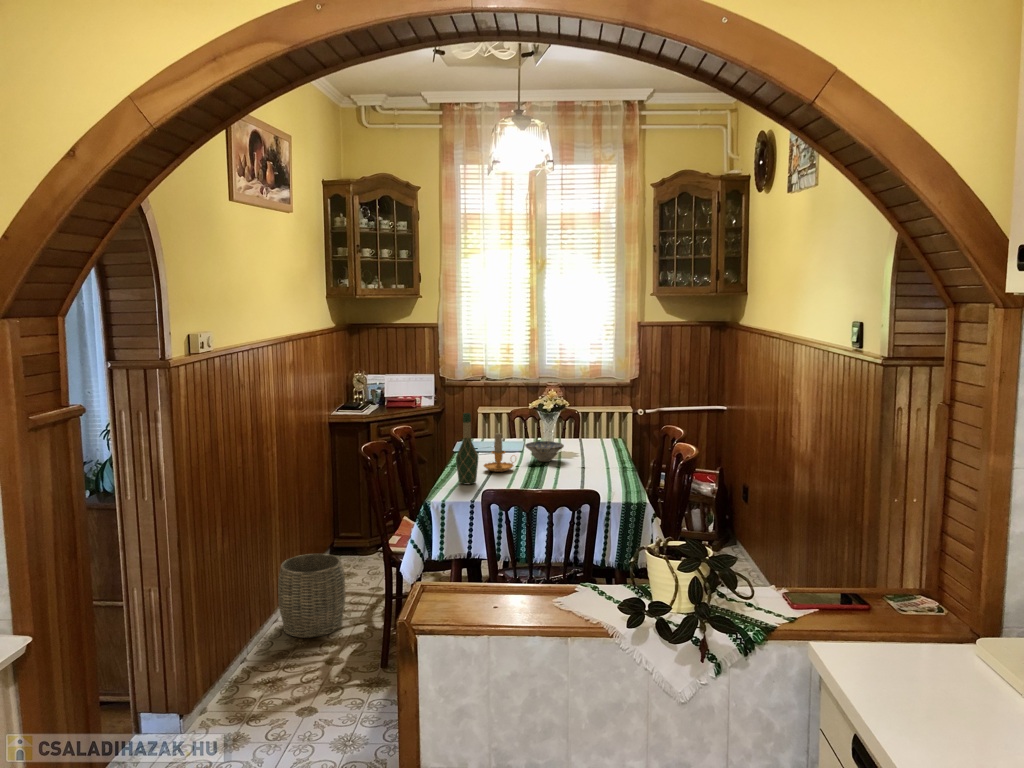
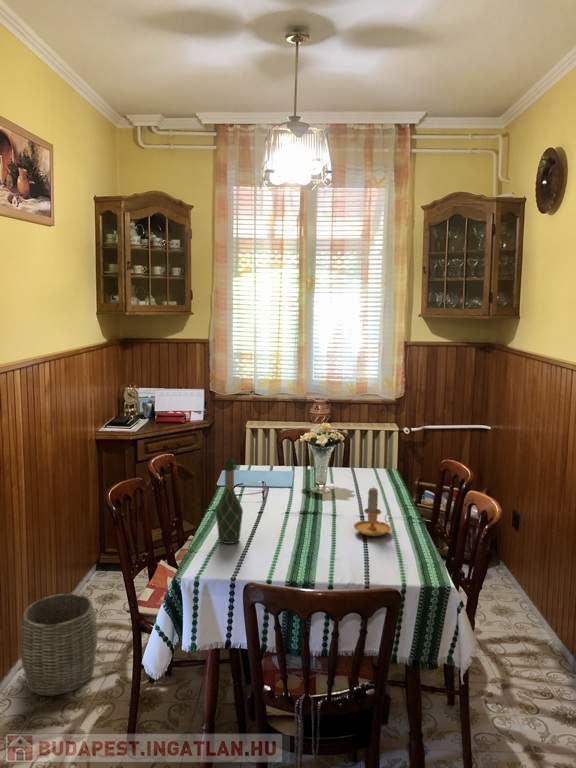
candle: present [484,433,513,472] -> present [354,488,391,536]
ceramic bowl: present [525,441,564,462] -> none [296,478,339,504]

